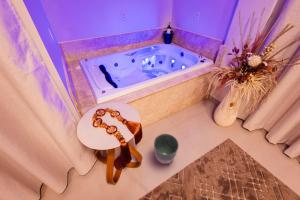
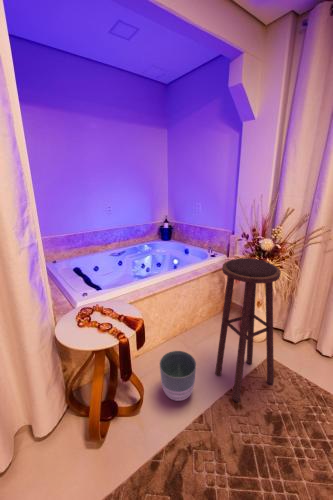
stool: none [191,76,264,168] -> present [215,258,281,402]

